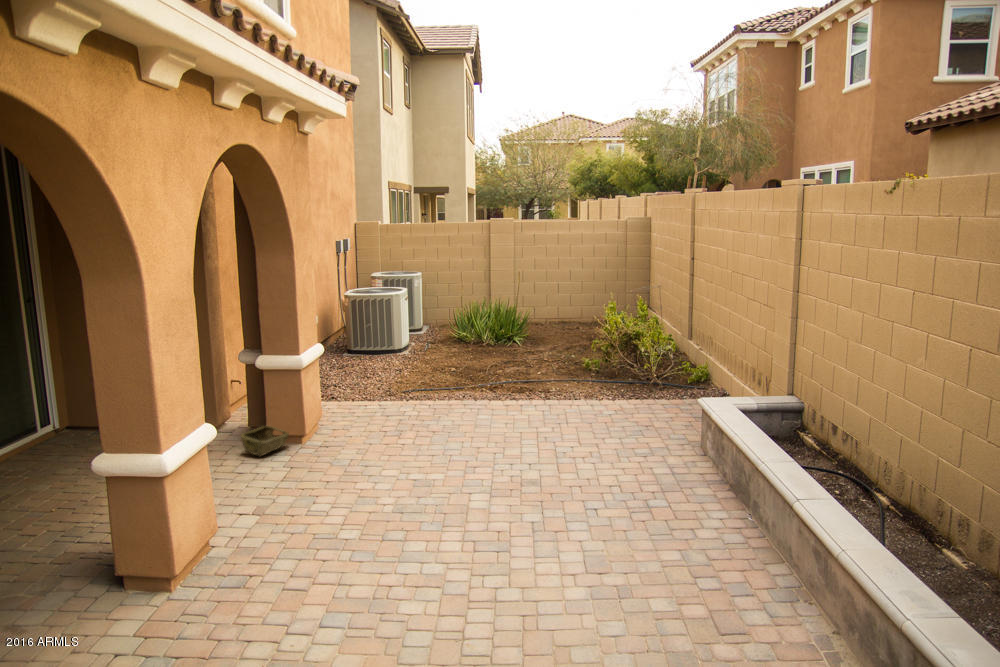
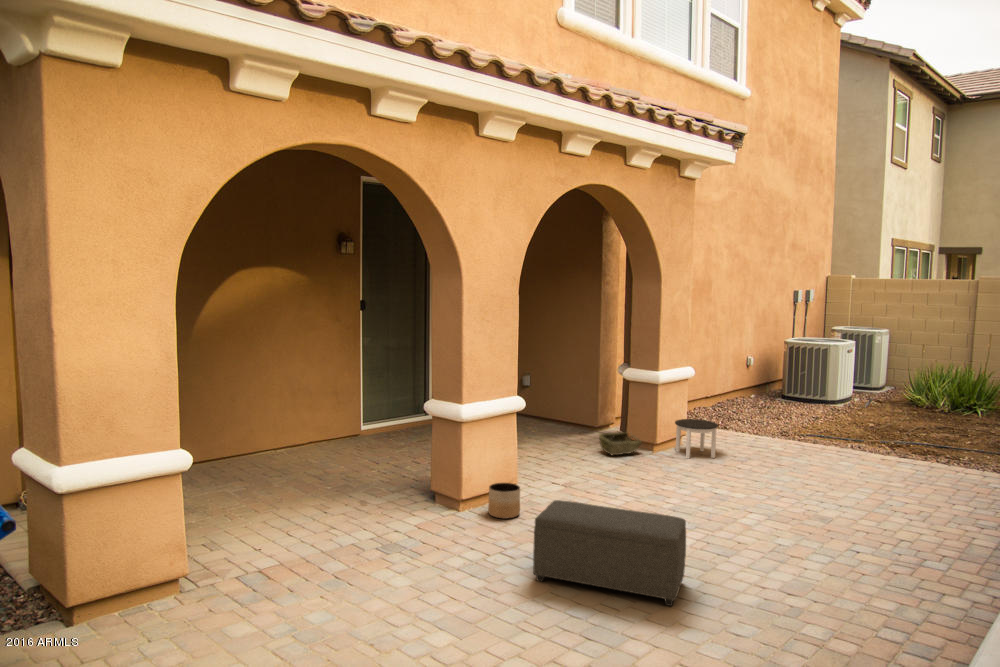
round table: none [317,396,363,441] -> present [675,419,718,459]
ottoman: none [330,513,495,630] -> present [533,500,686,606]
planter: none [197,525,241,573] -> present [488,483,520,519]

